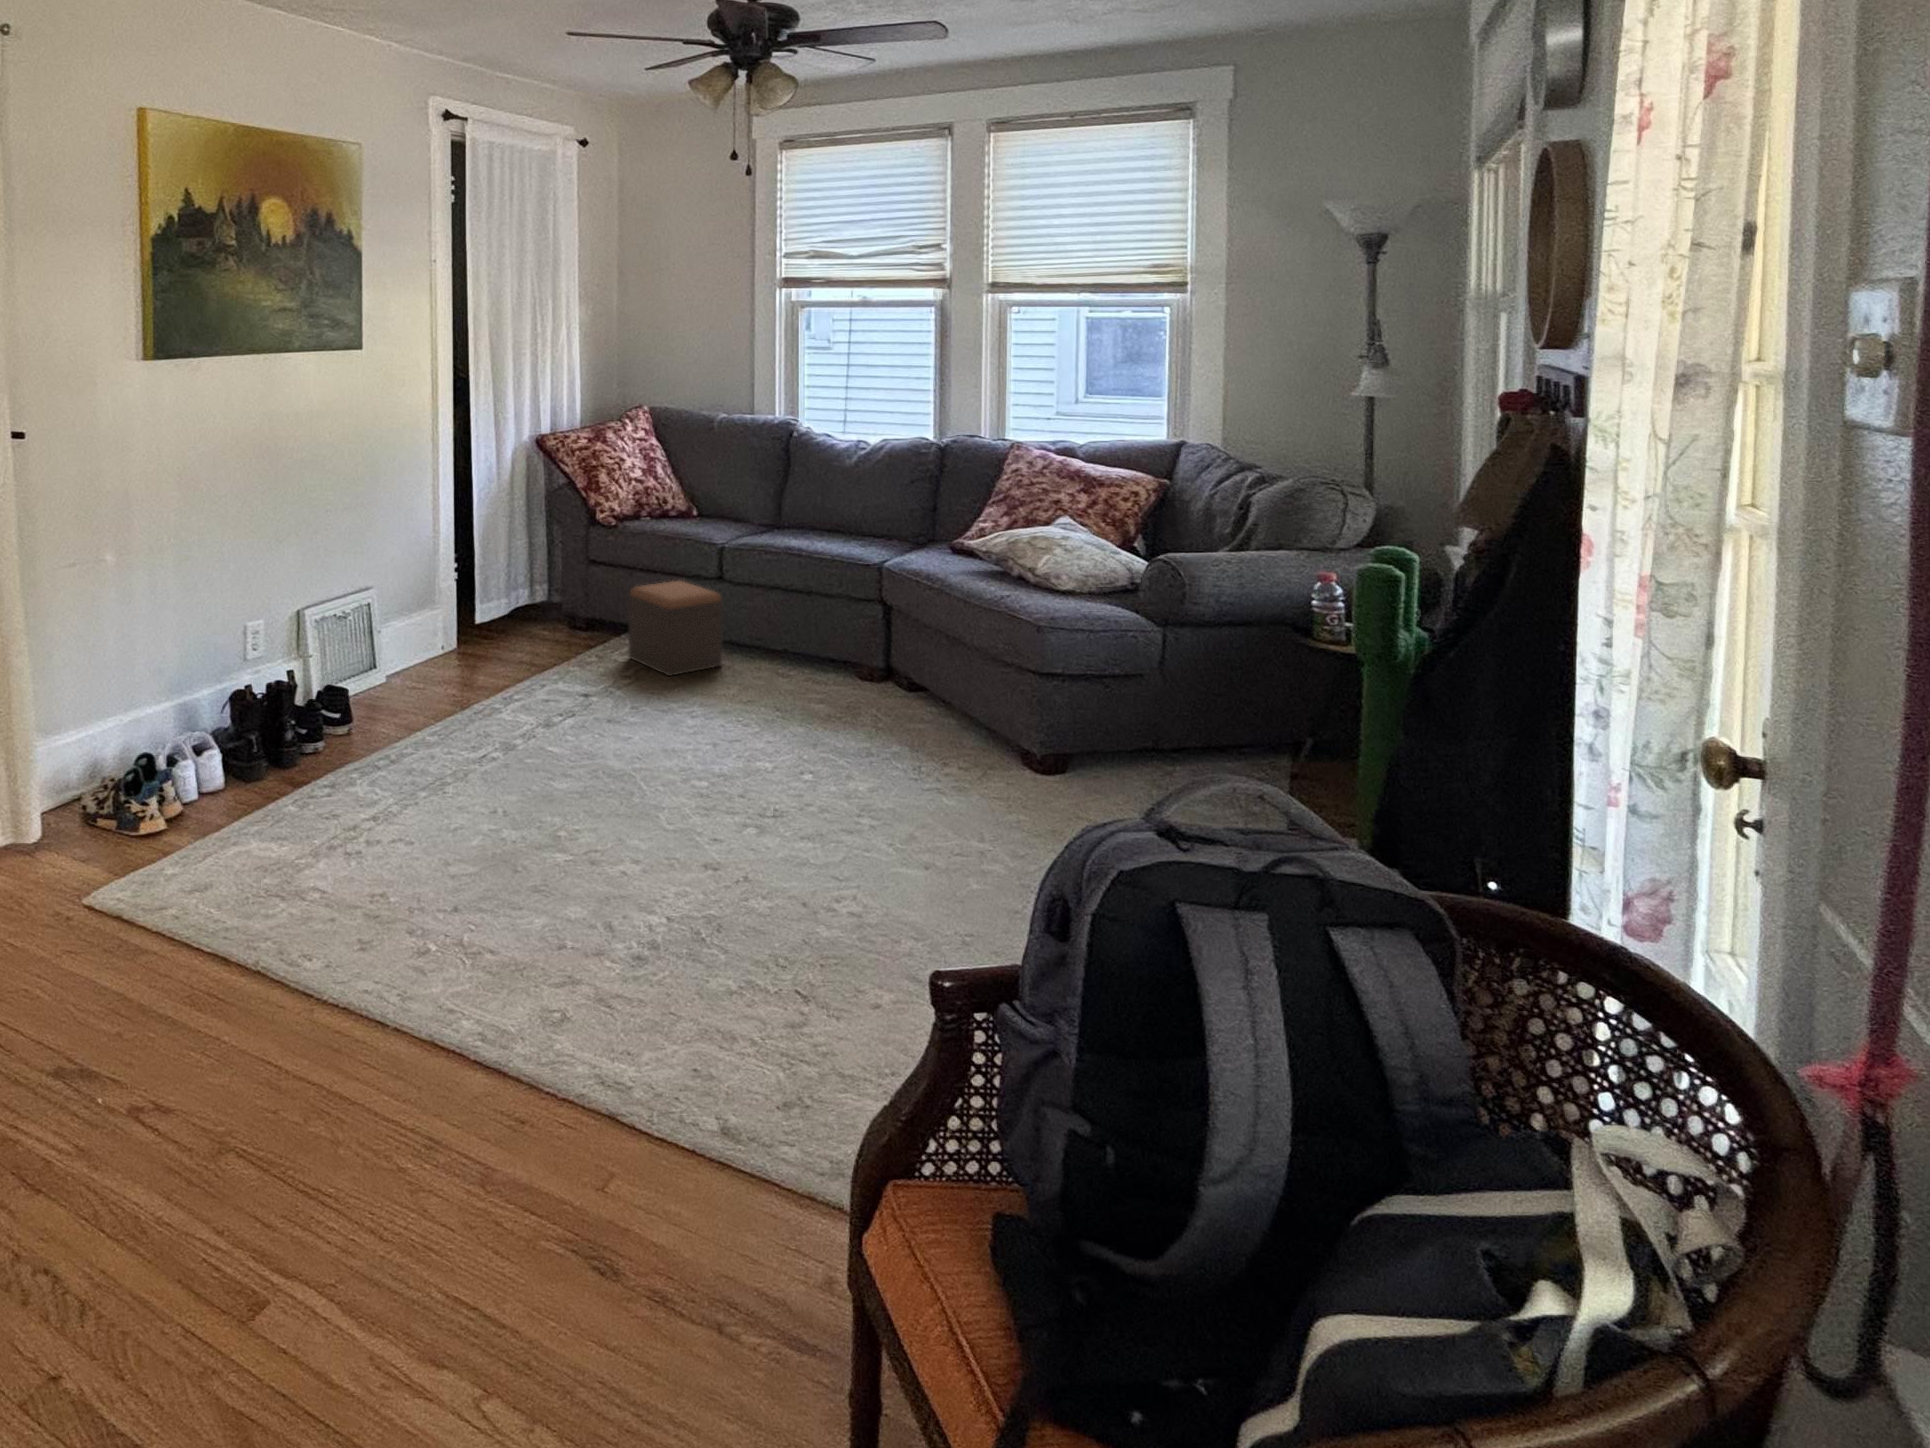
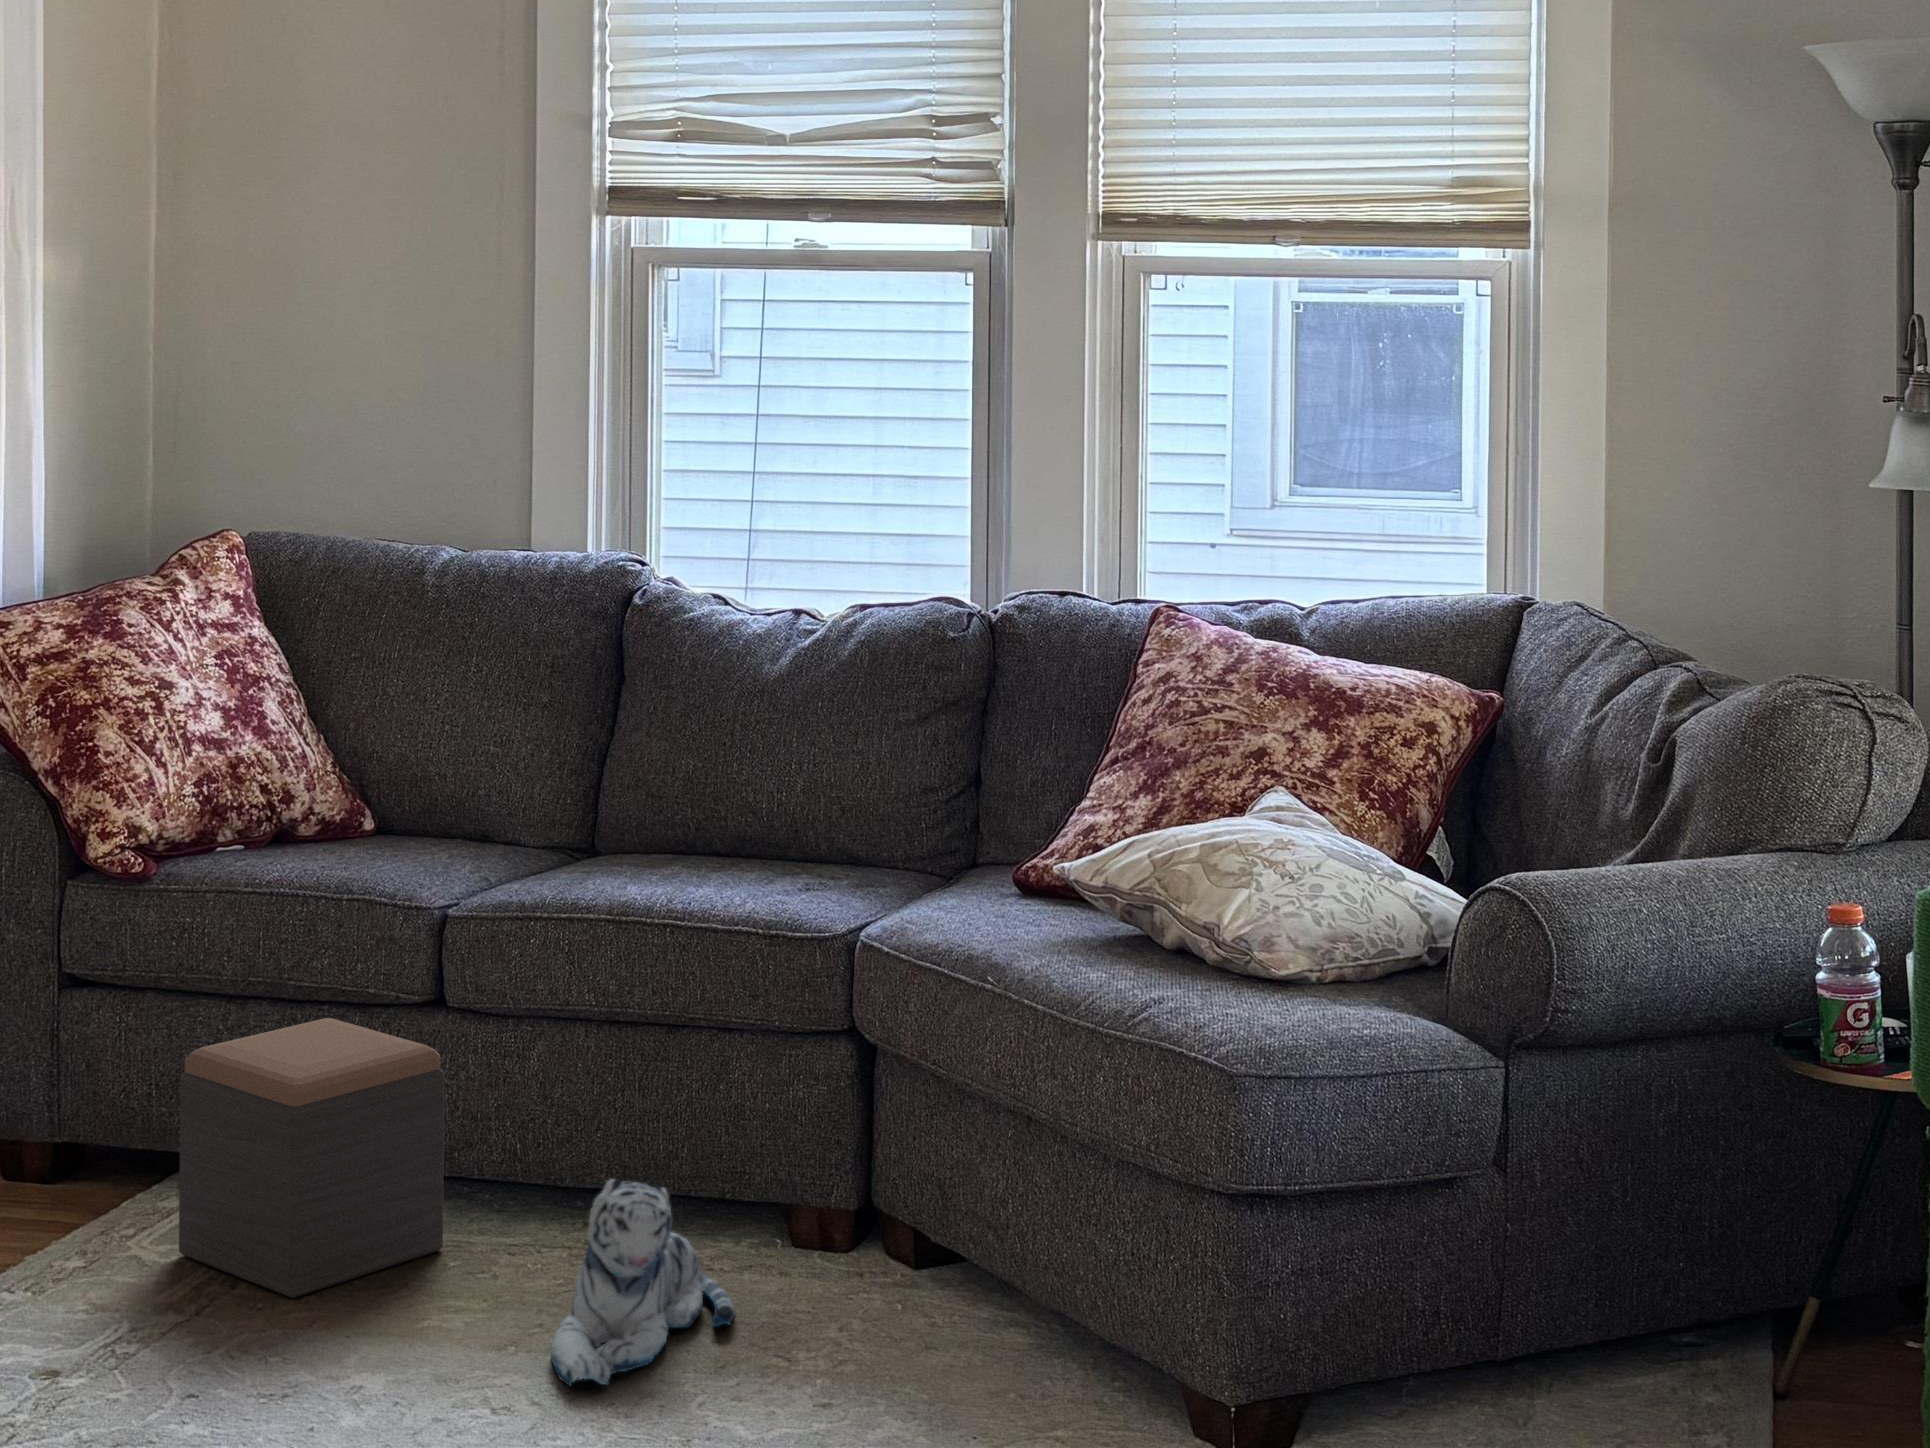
plush toy: none [763,643,833,716] -> present [551,1179,734,1386]

